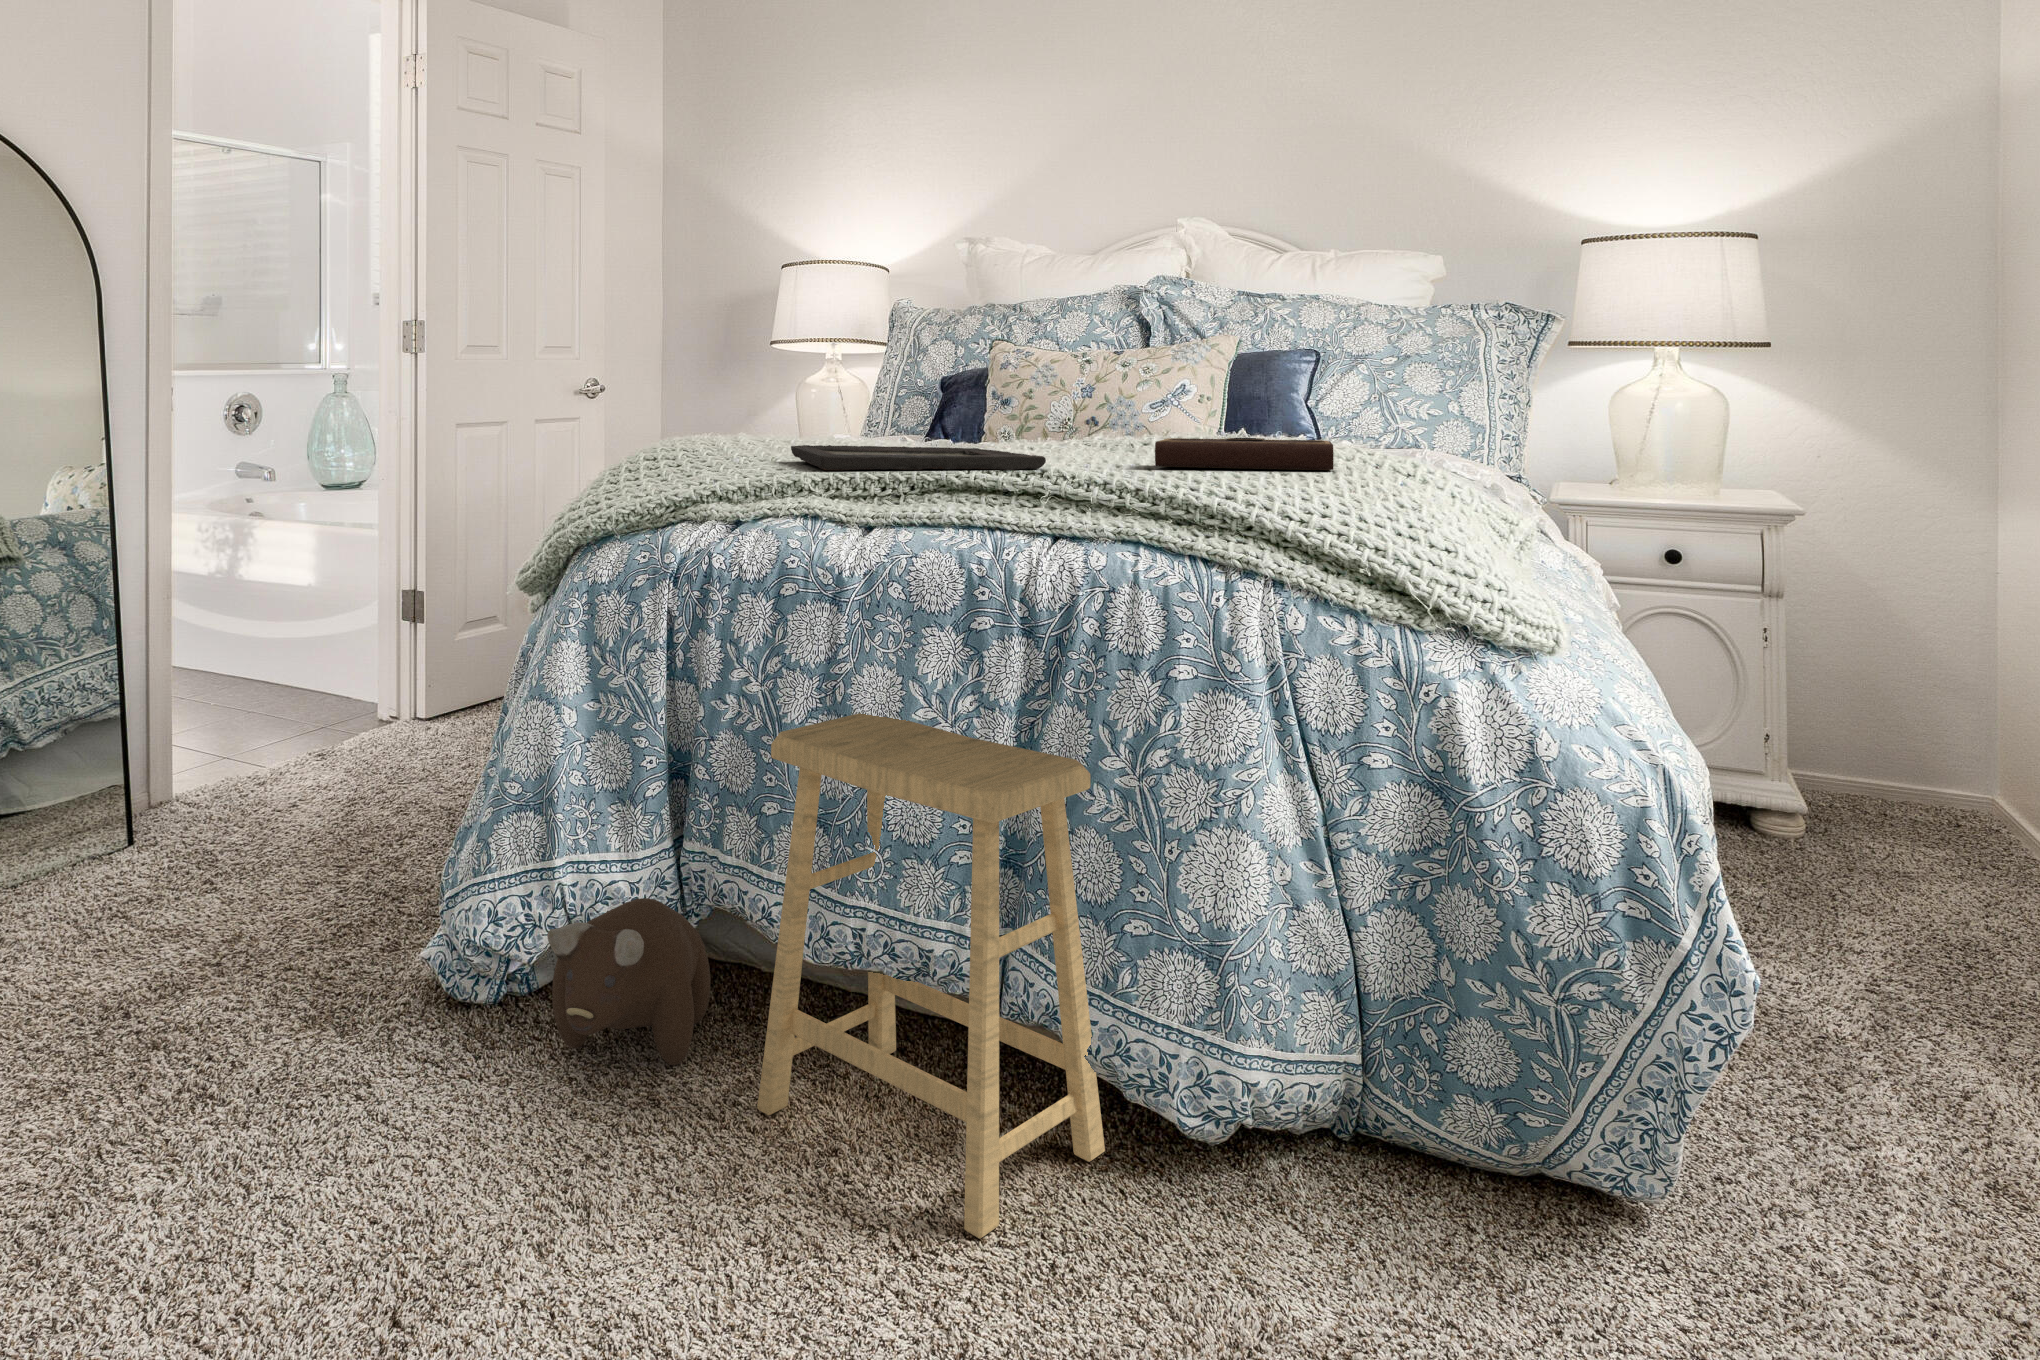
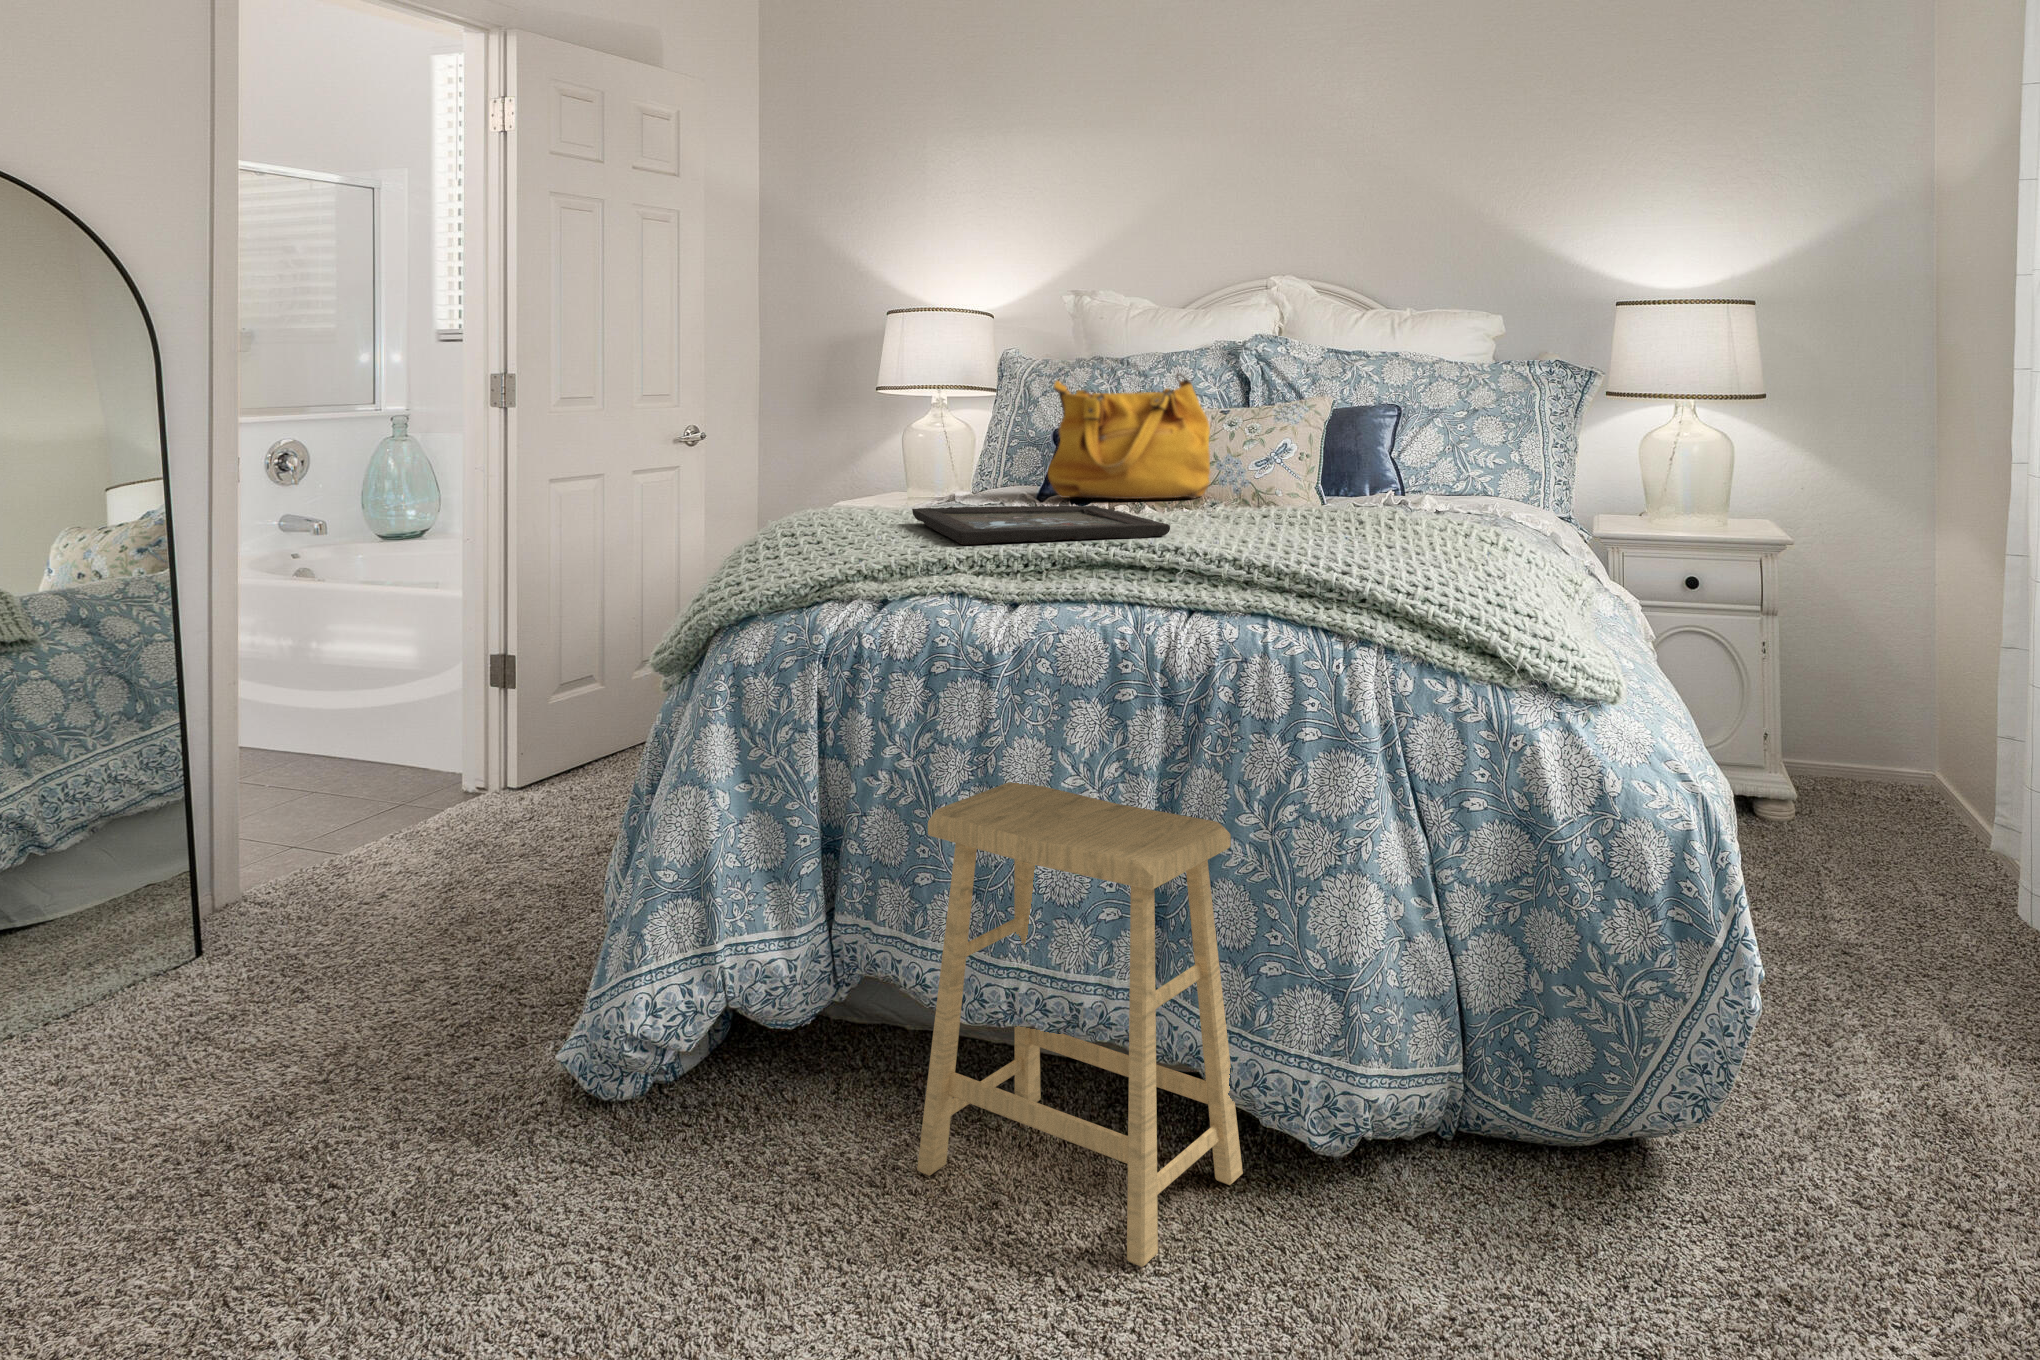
handbag: none [941,325,1111,453] -> present [1048,373,1210,499]
notebook: present [1155,438,1334,470] -> none [1270,499,1429,533]
plush toy: present [547,898,710,1065] -> none [701,975,856,1137]

